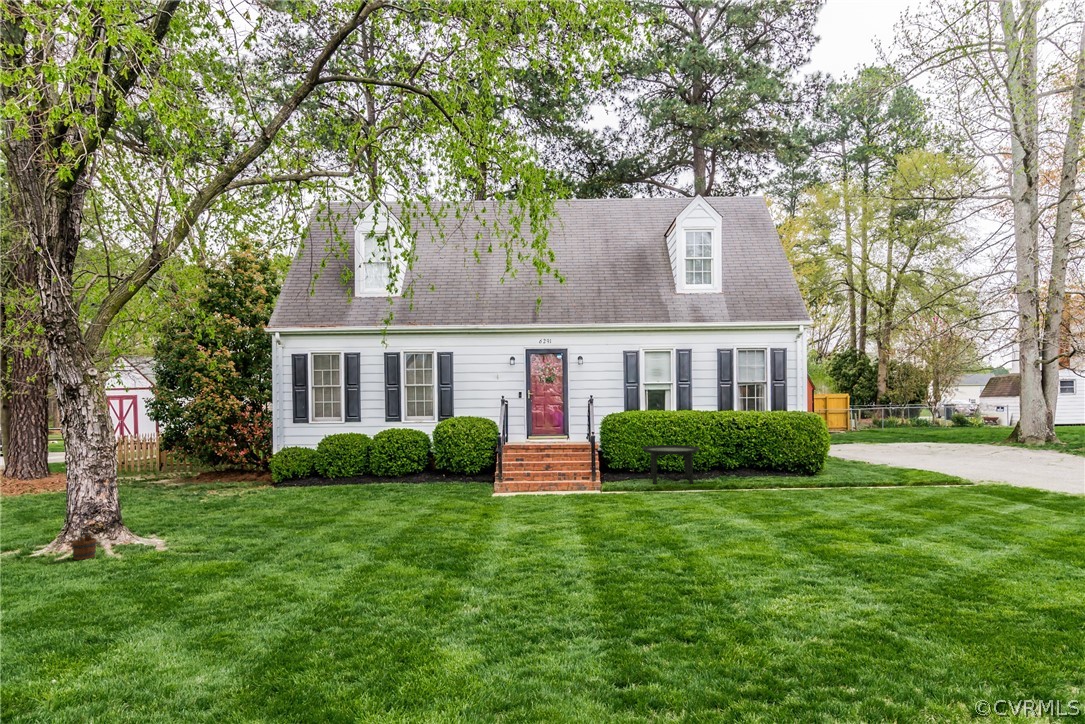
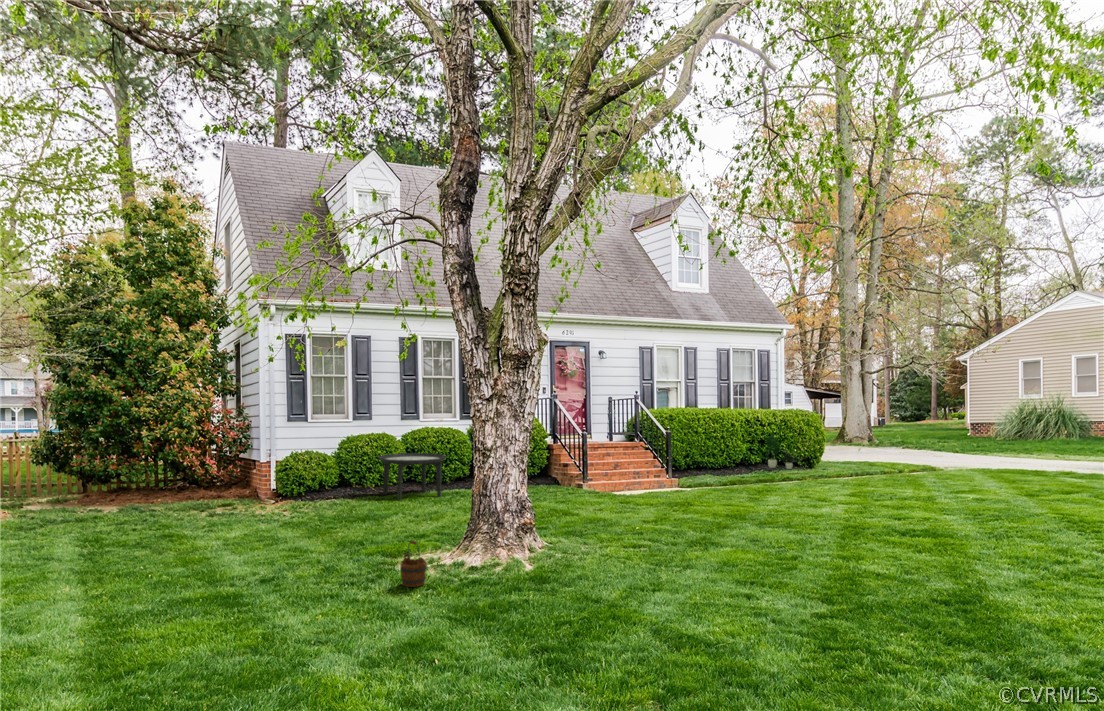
potted plant: none [741,437,775,478] -> present [766,435,795,469]
round table: present [642,445,700,484] -> present [379,453,446,500]

